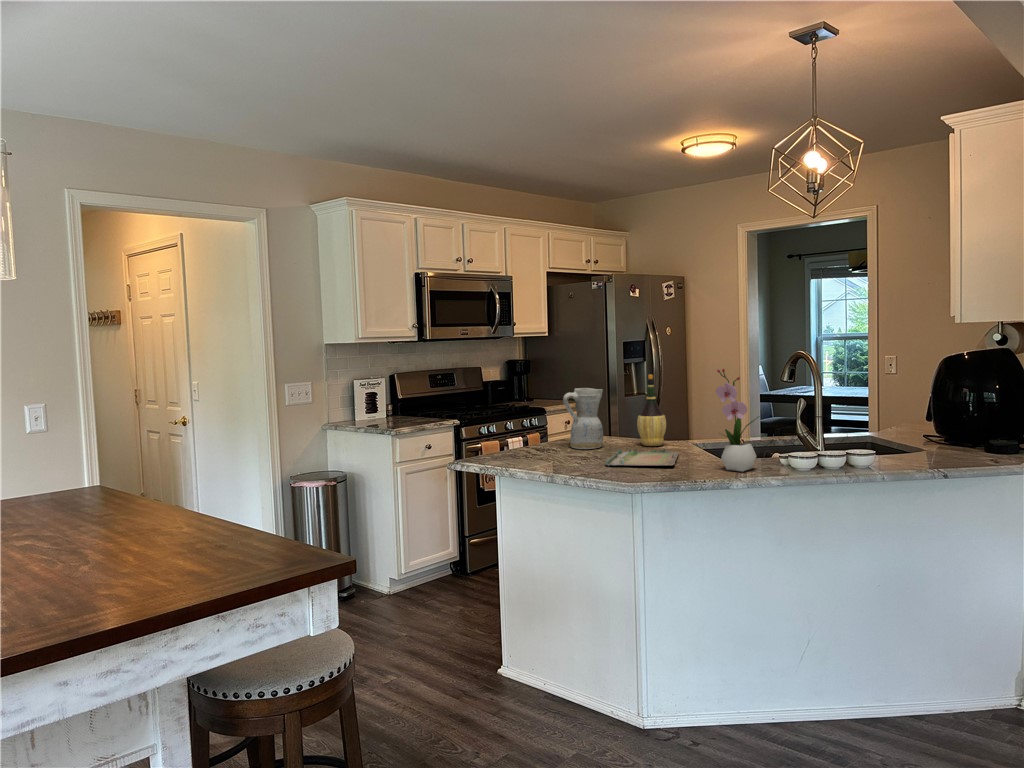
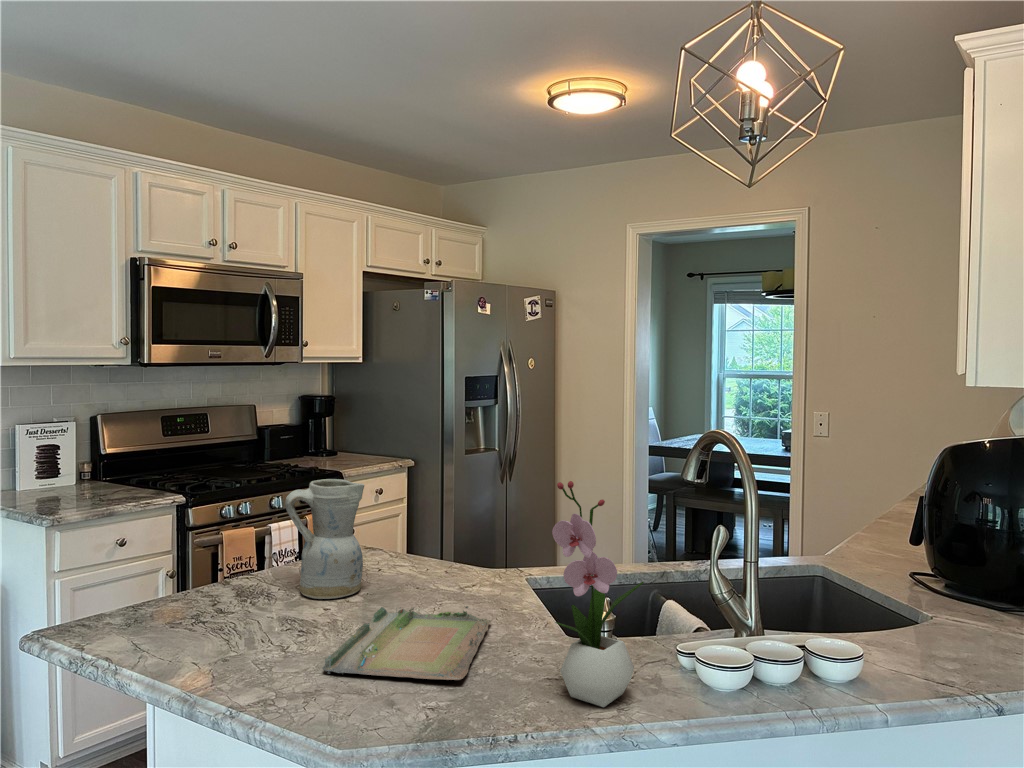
wine bottle: present [637,374,666,446] -> none [428,459,480,592]

